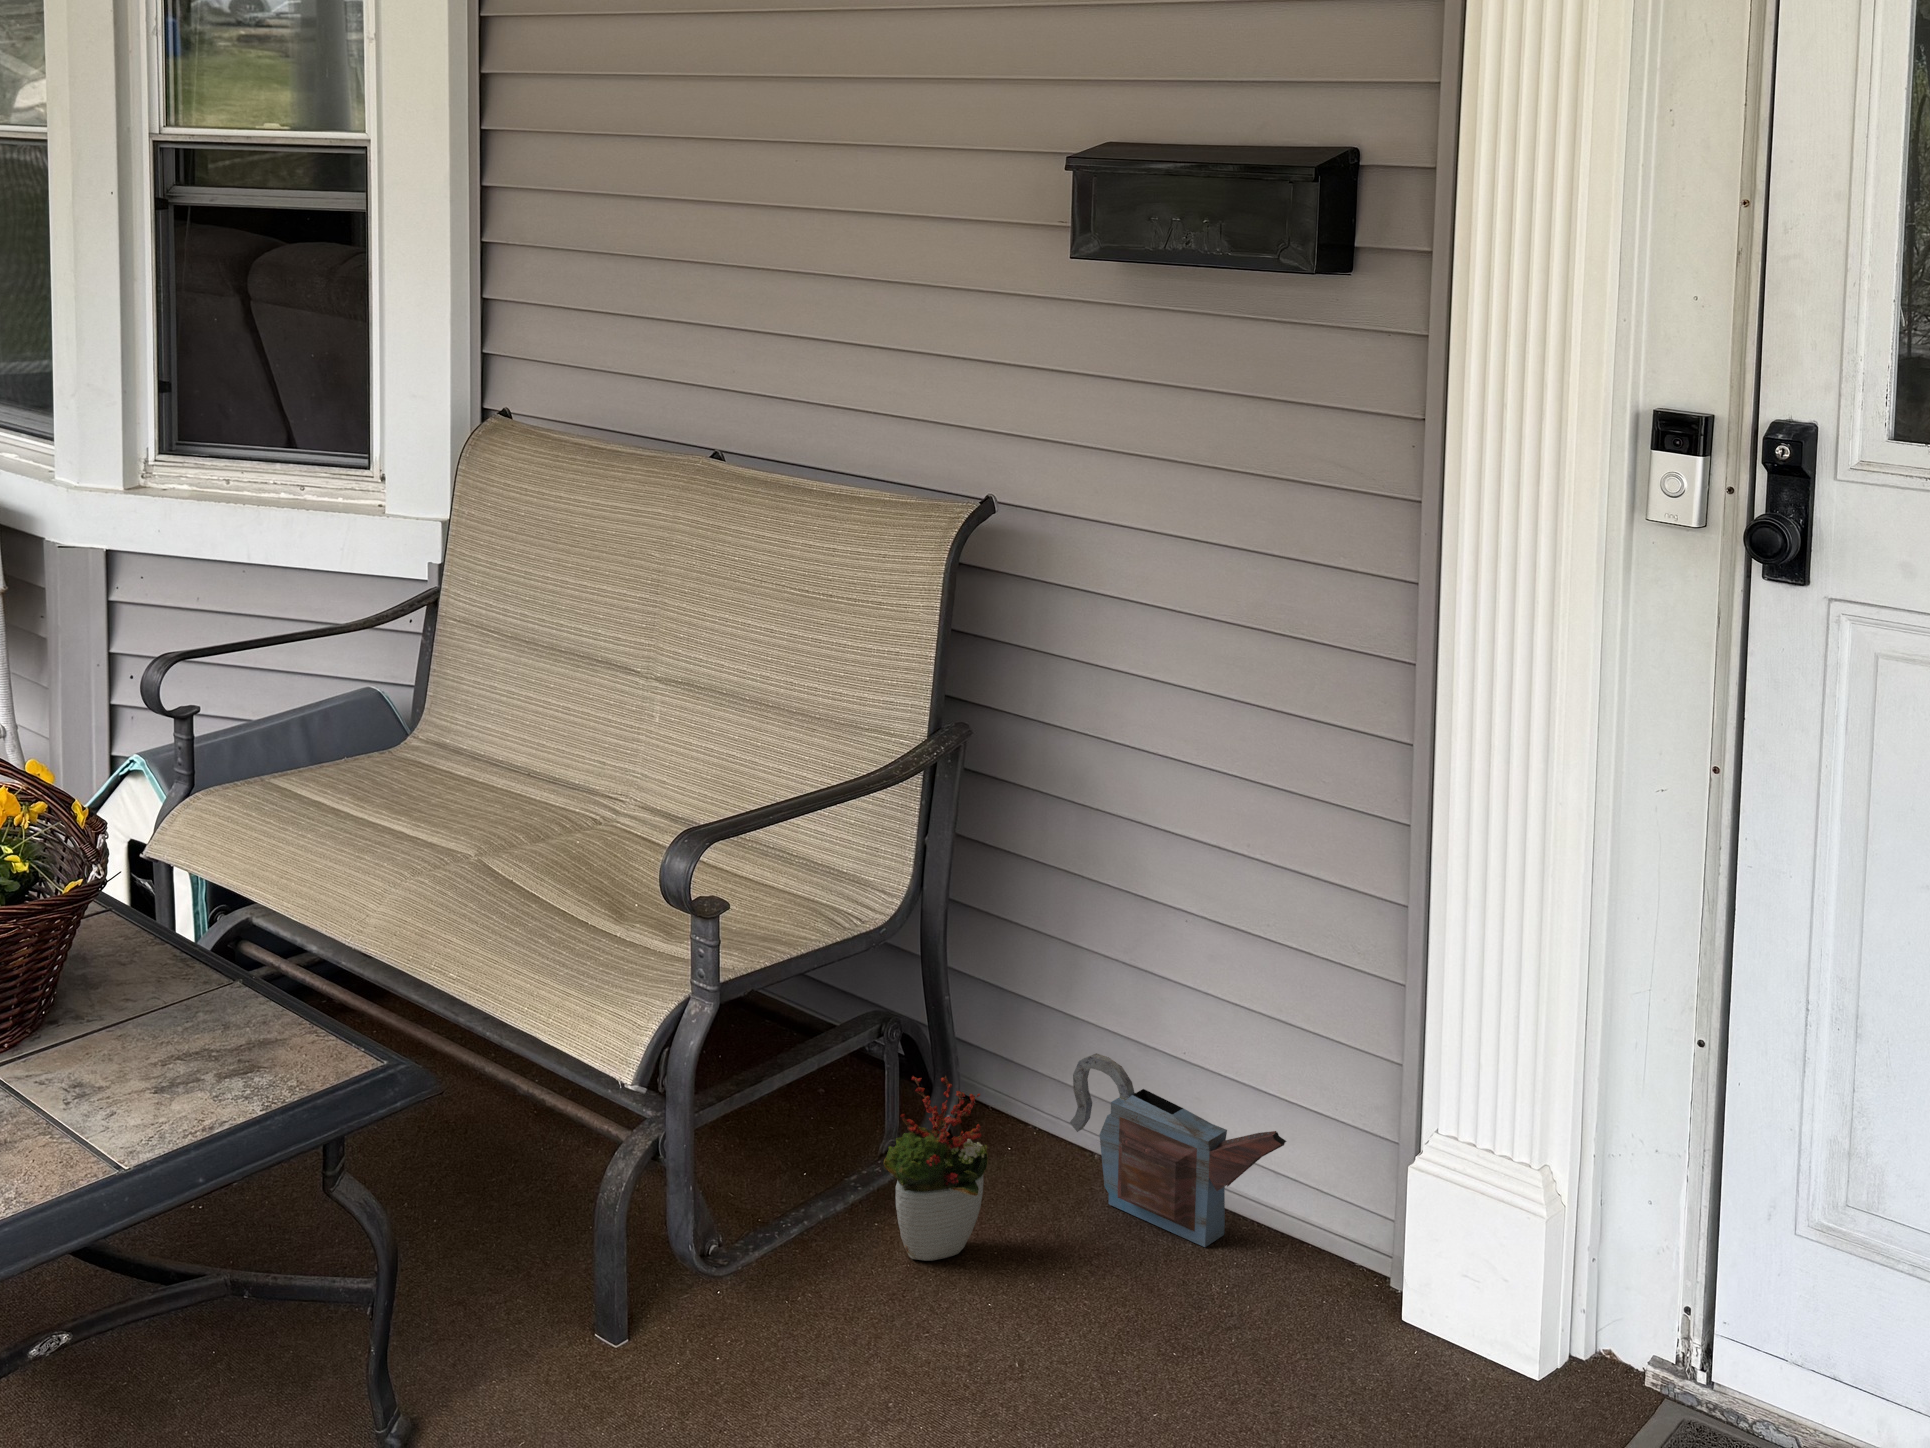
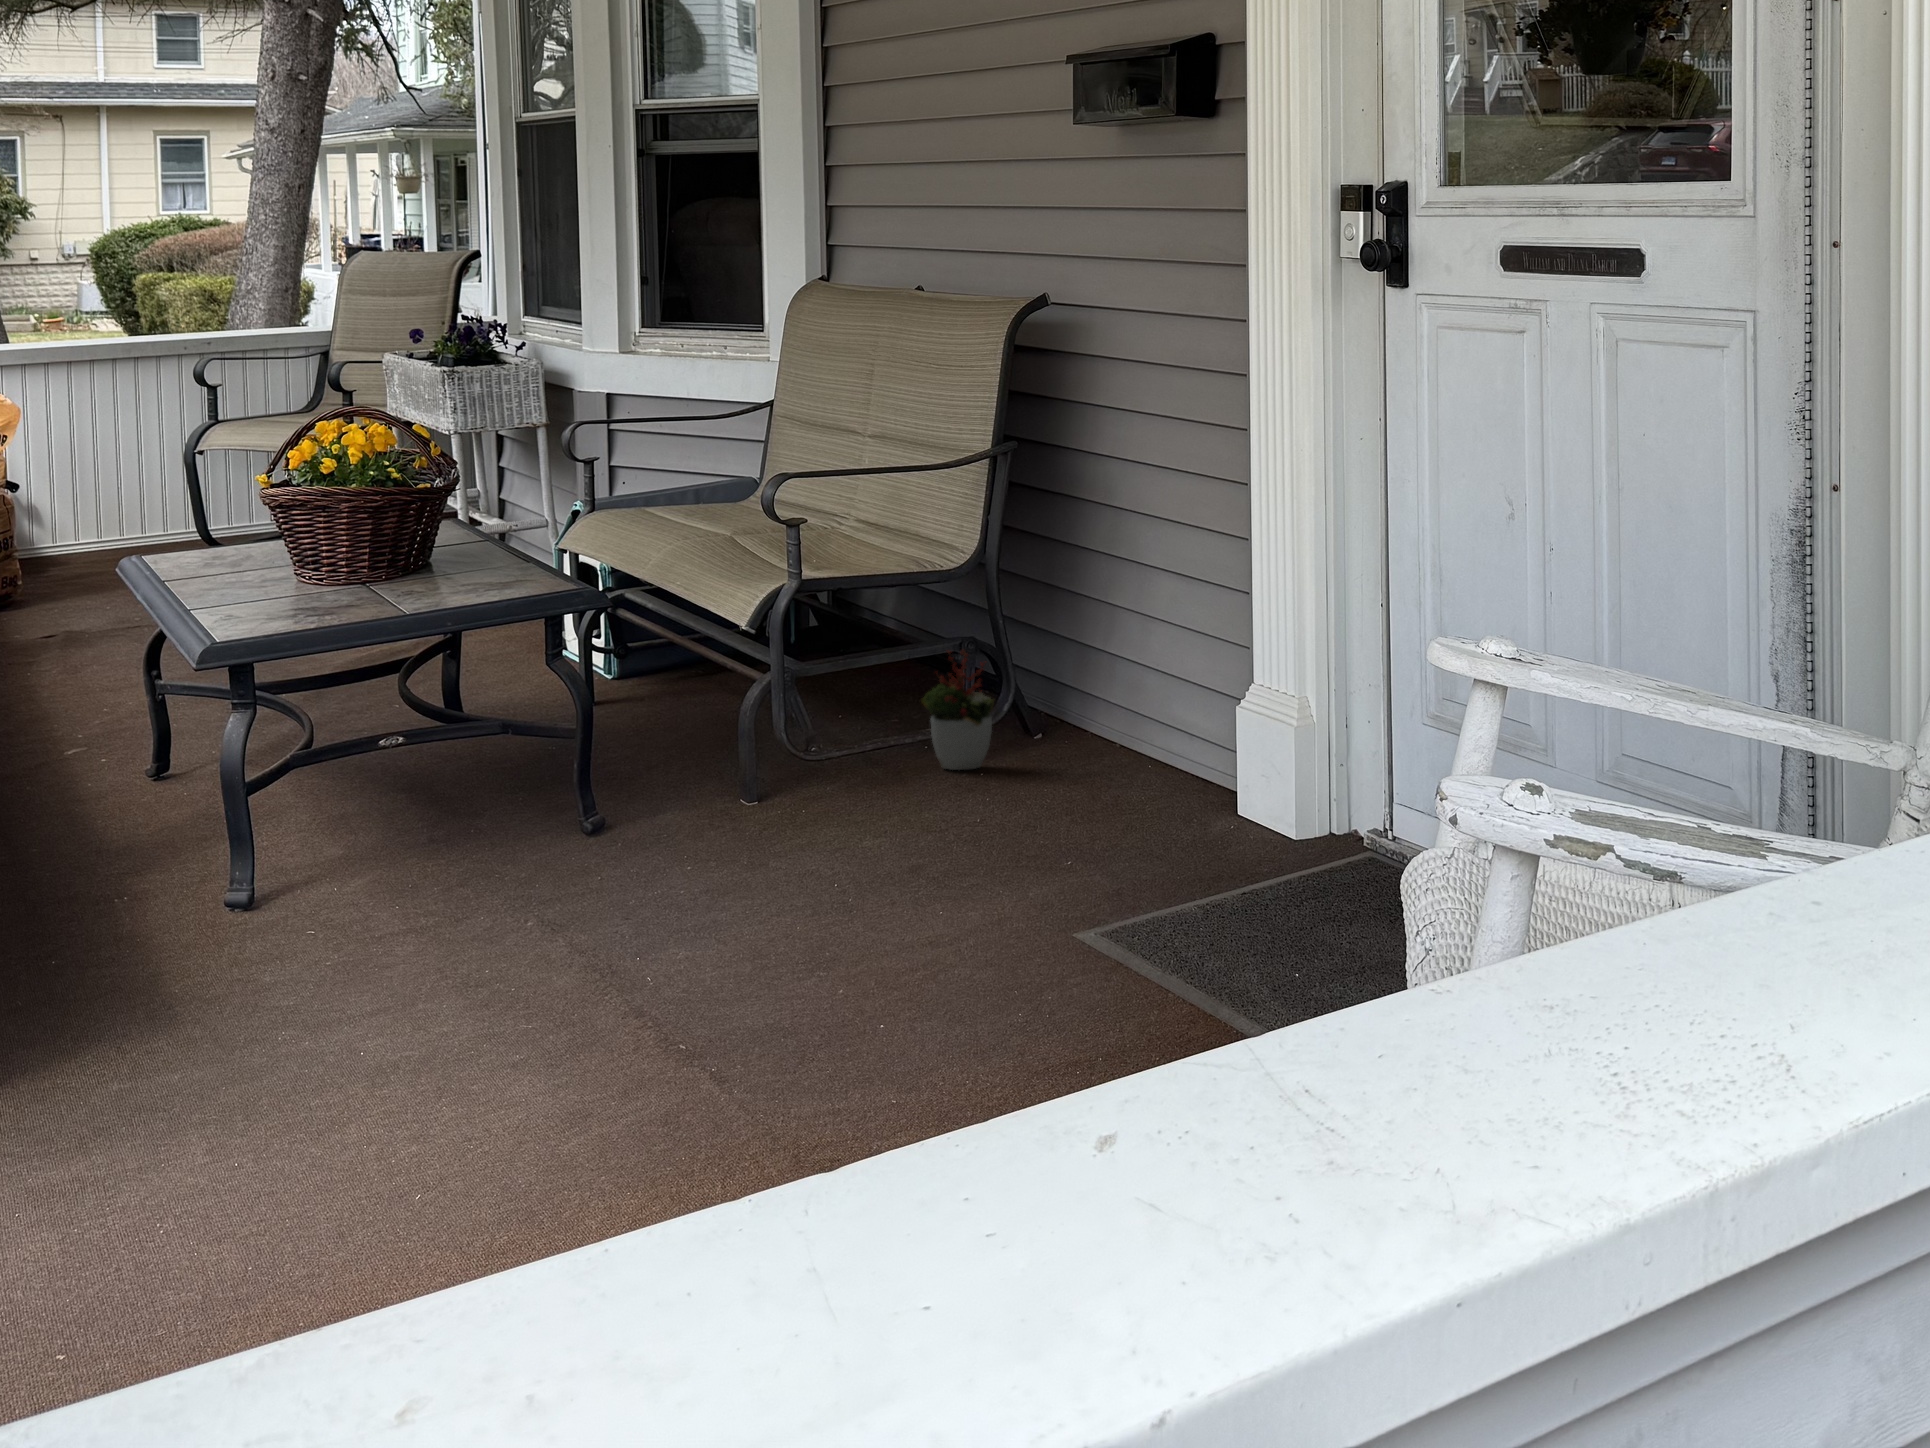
watering can: present [1070,1053,1286,1247] -> none [1080,661,1175,777]

